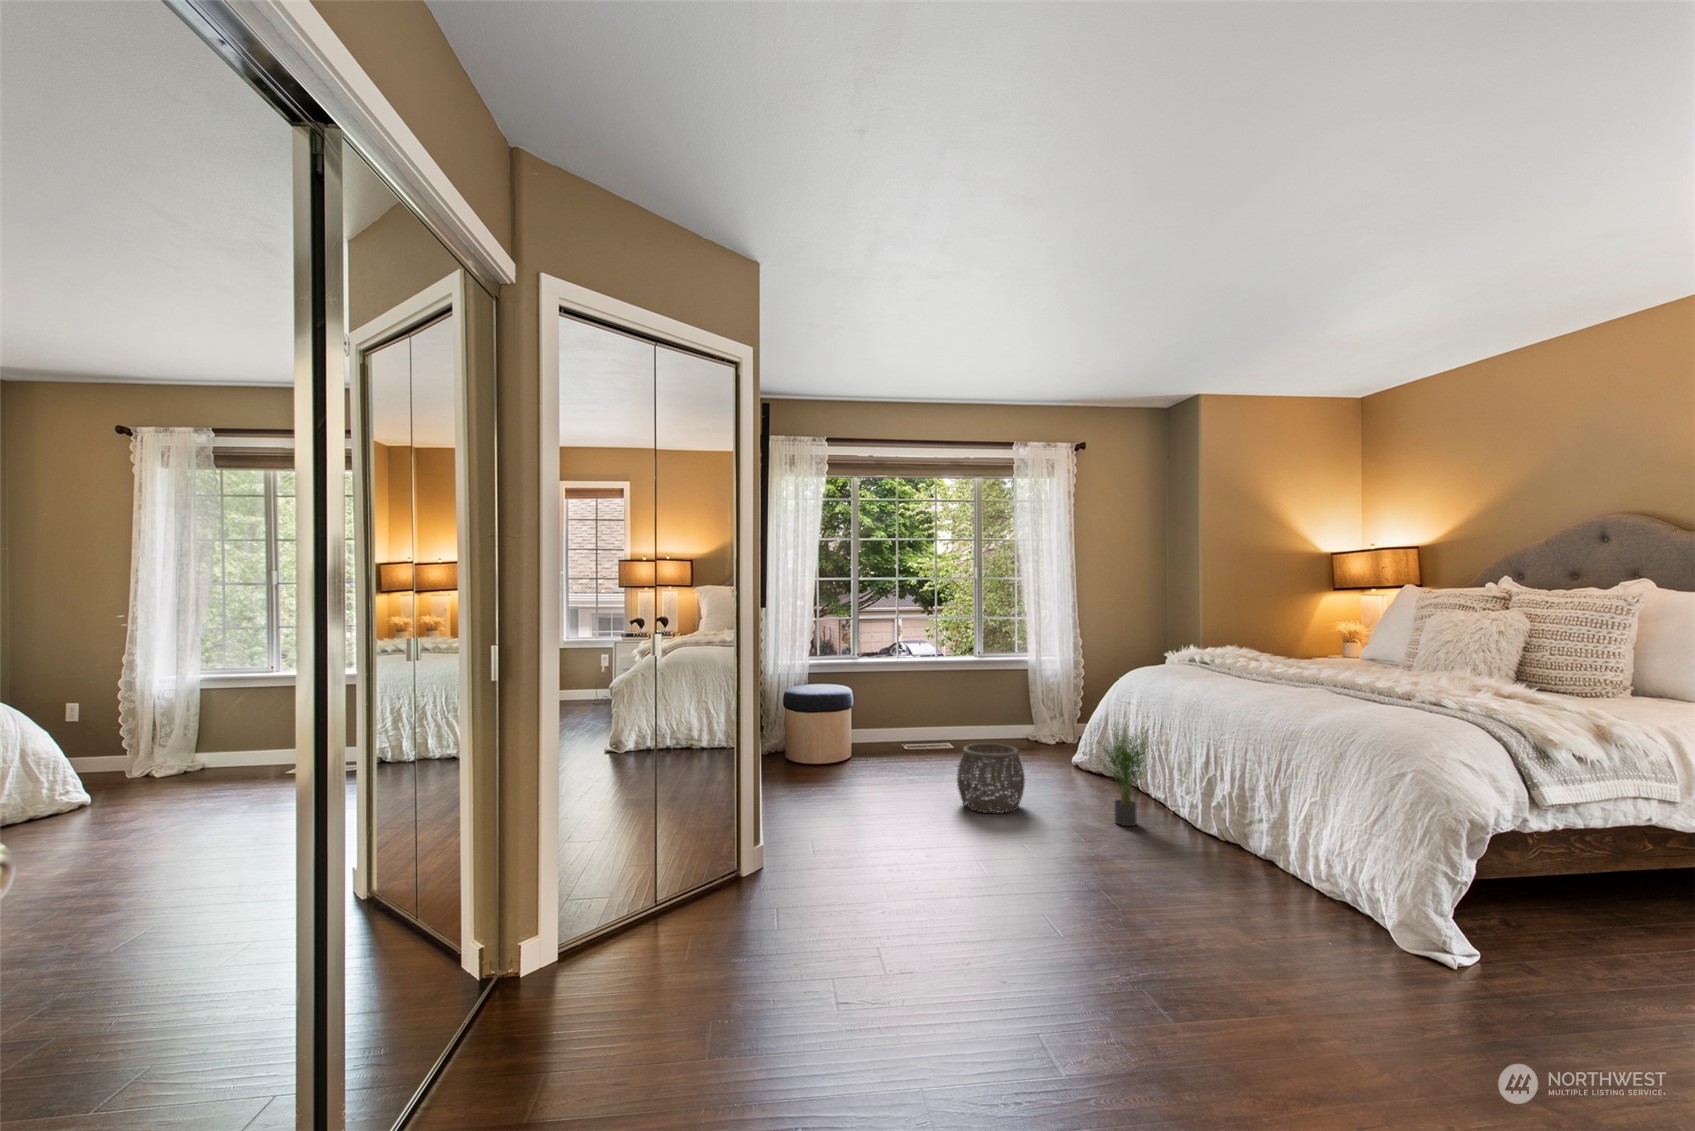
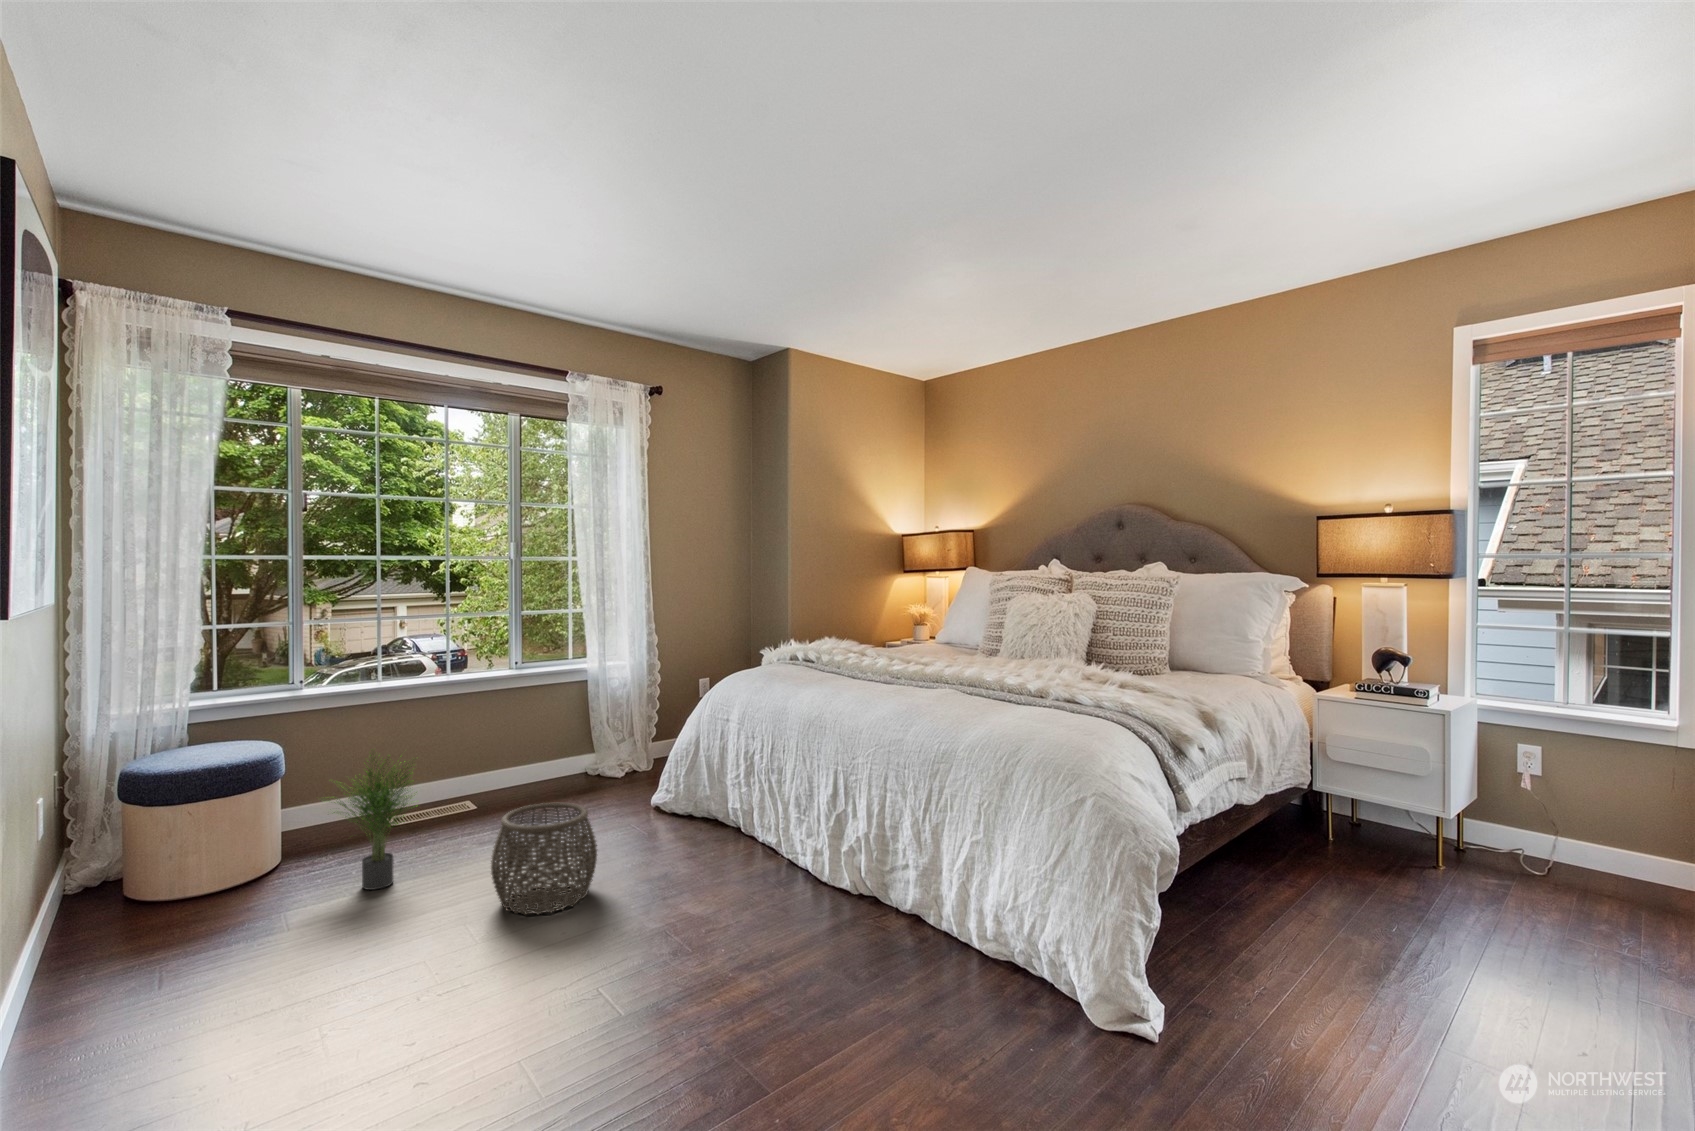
potted plant: present [1095,727,1153,826] -> present [334,755,413,890]

